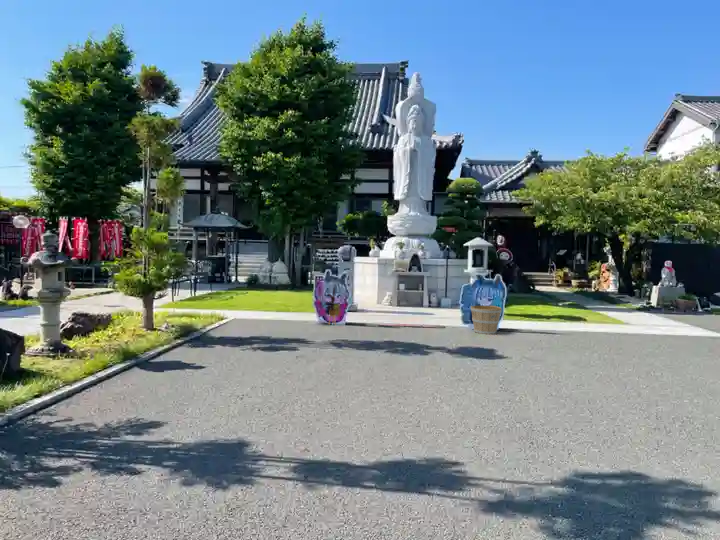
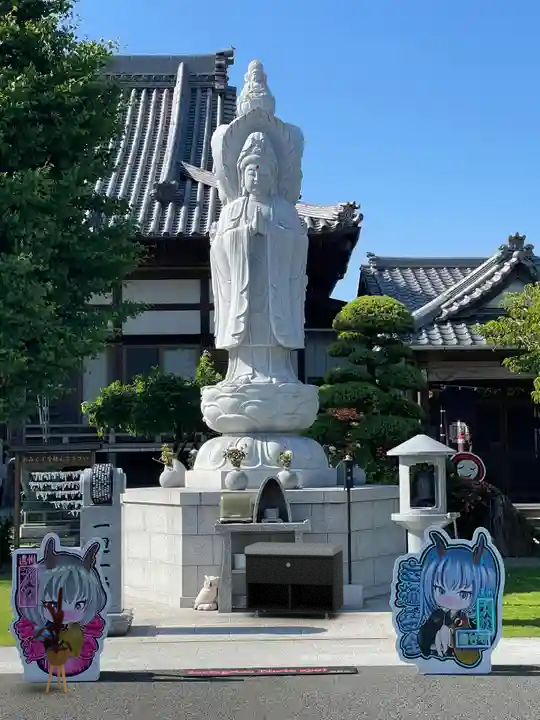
storage bench: none [403,280,443,311] -> present [245,542,344,619]
wooden bucket: present [471,306,502,334] -> none [424,611,504,694]

